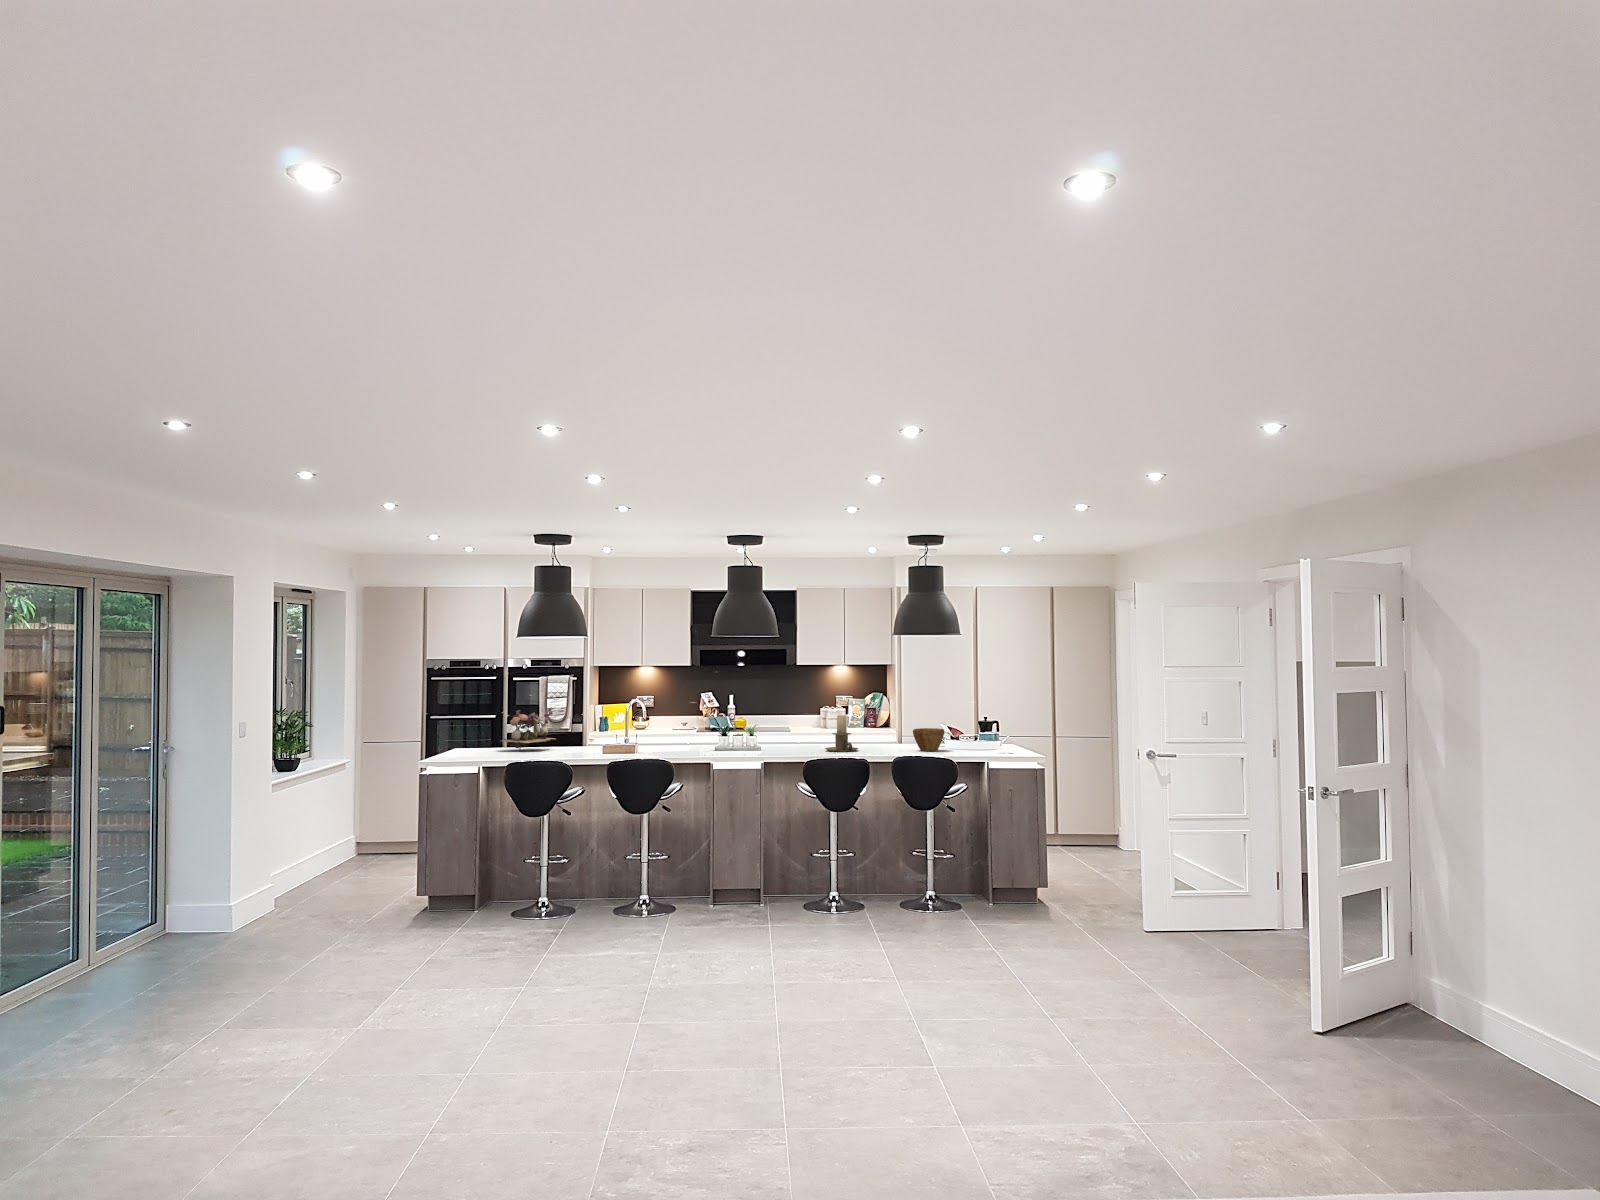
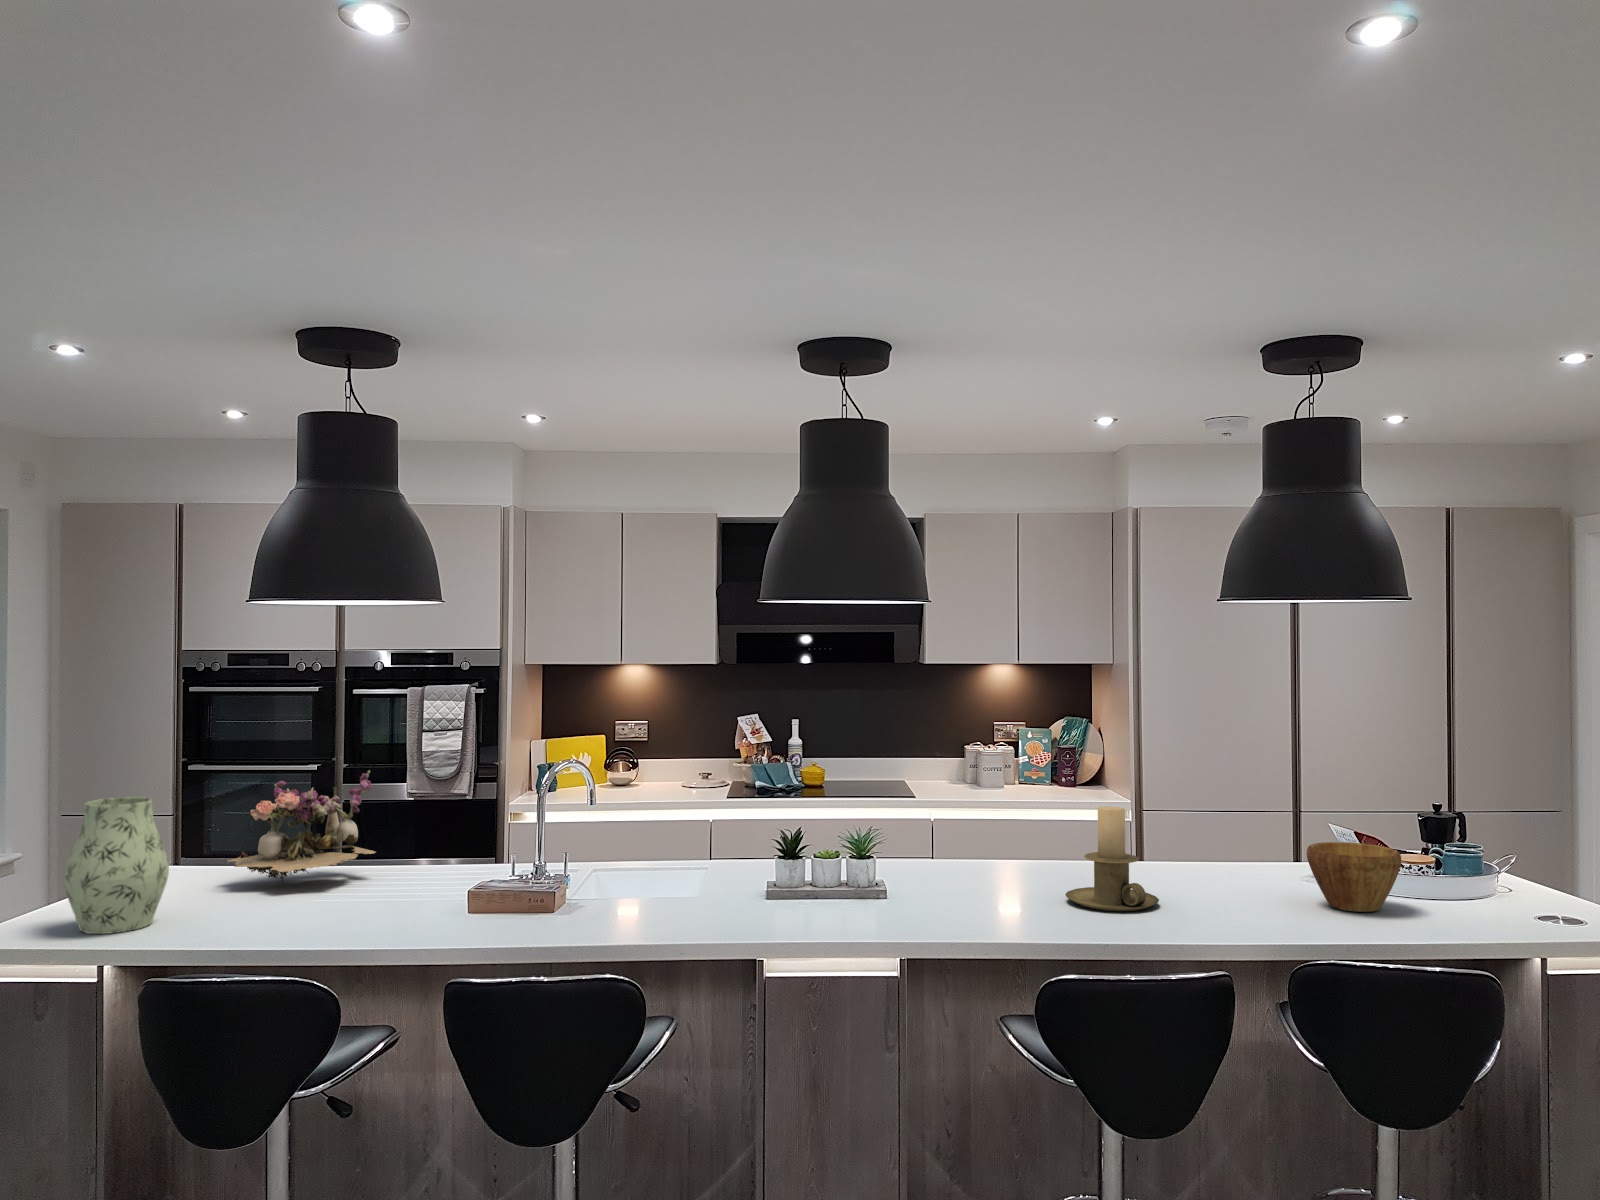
vase: none [462,711,495,757] -> present [64,797,169,934]

